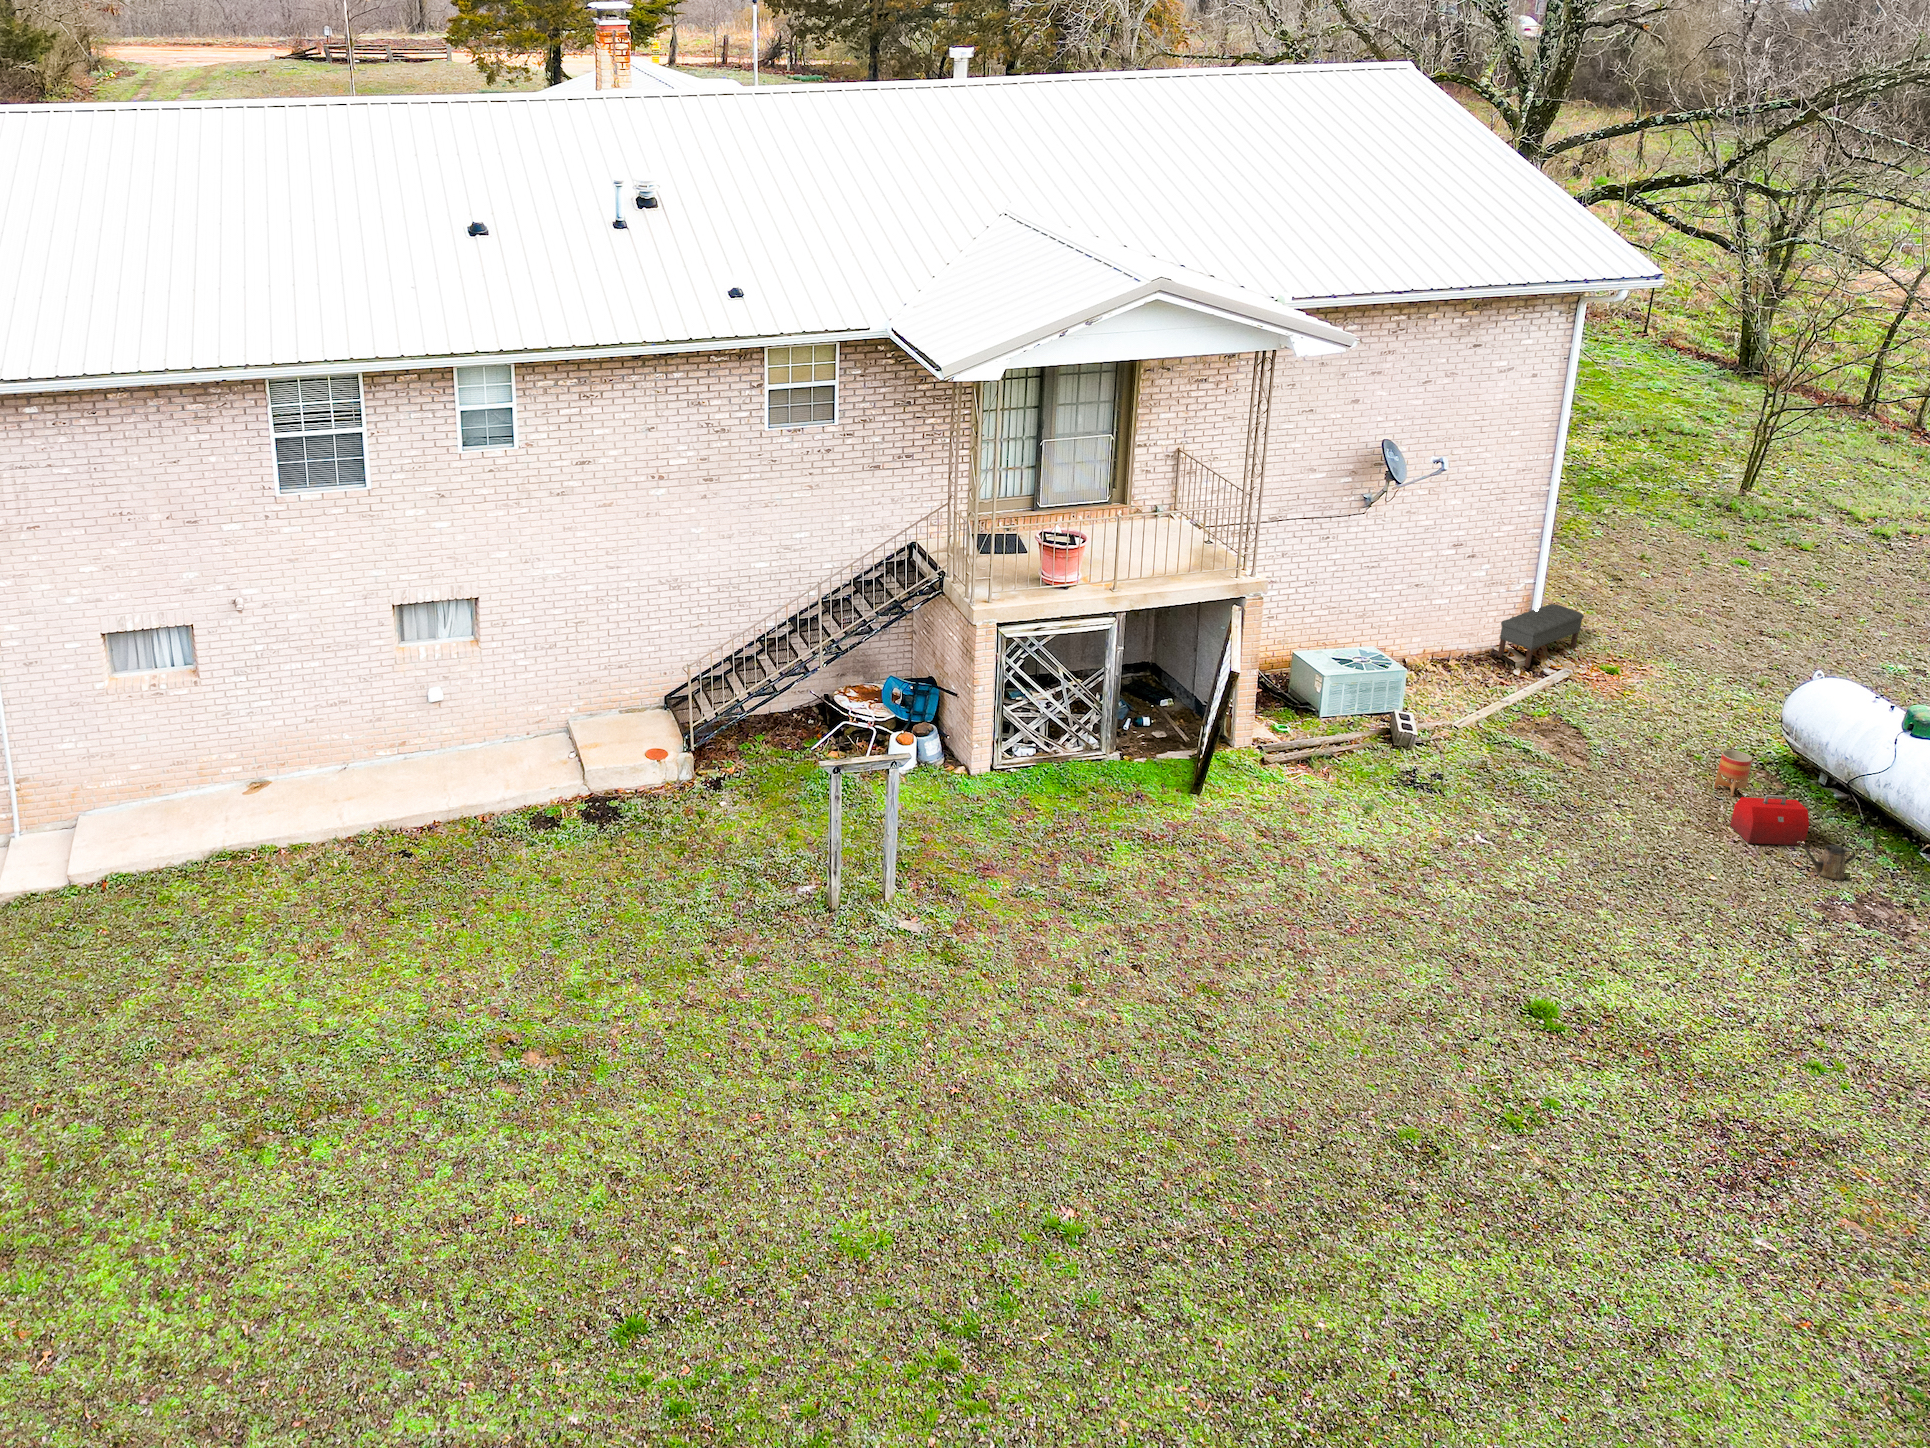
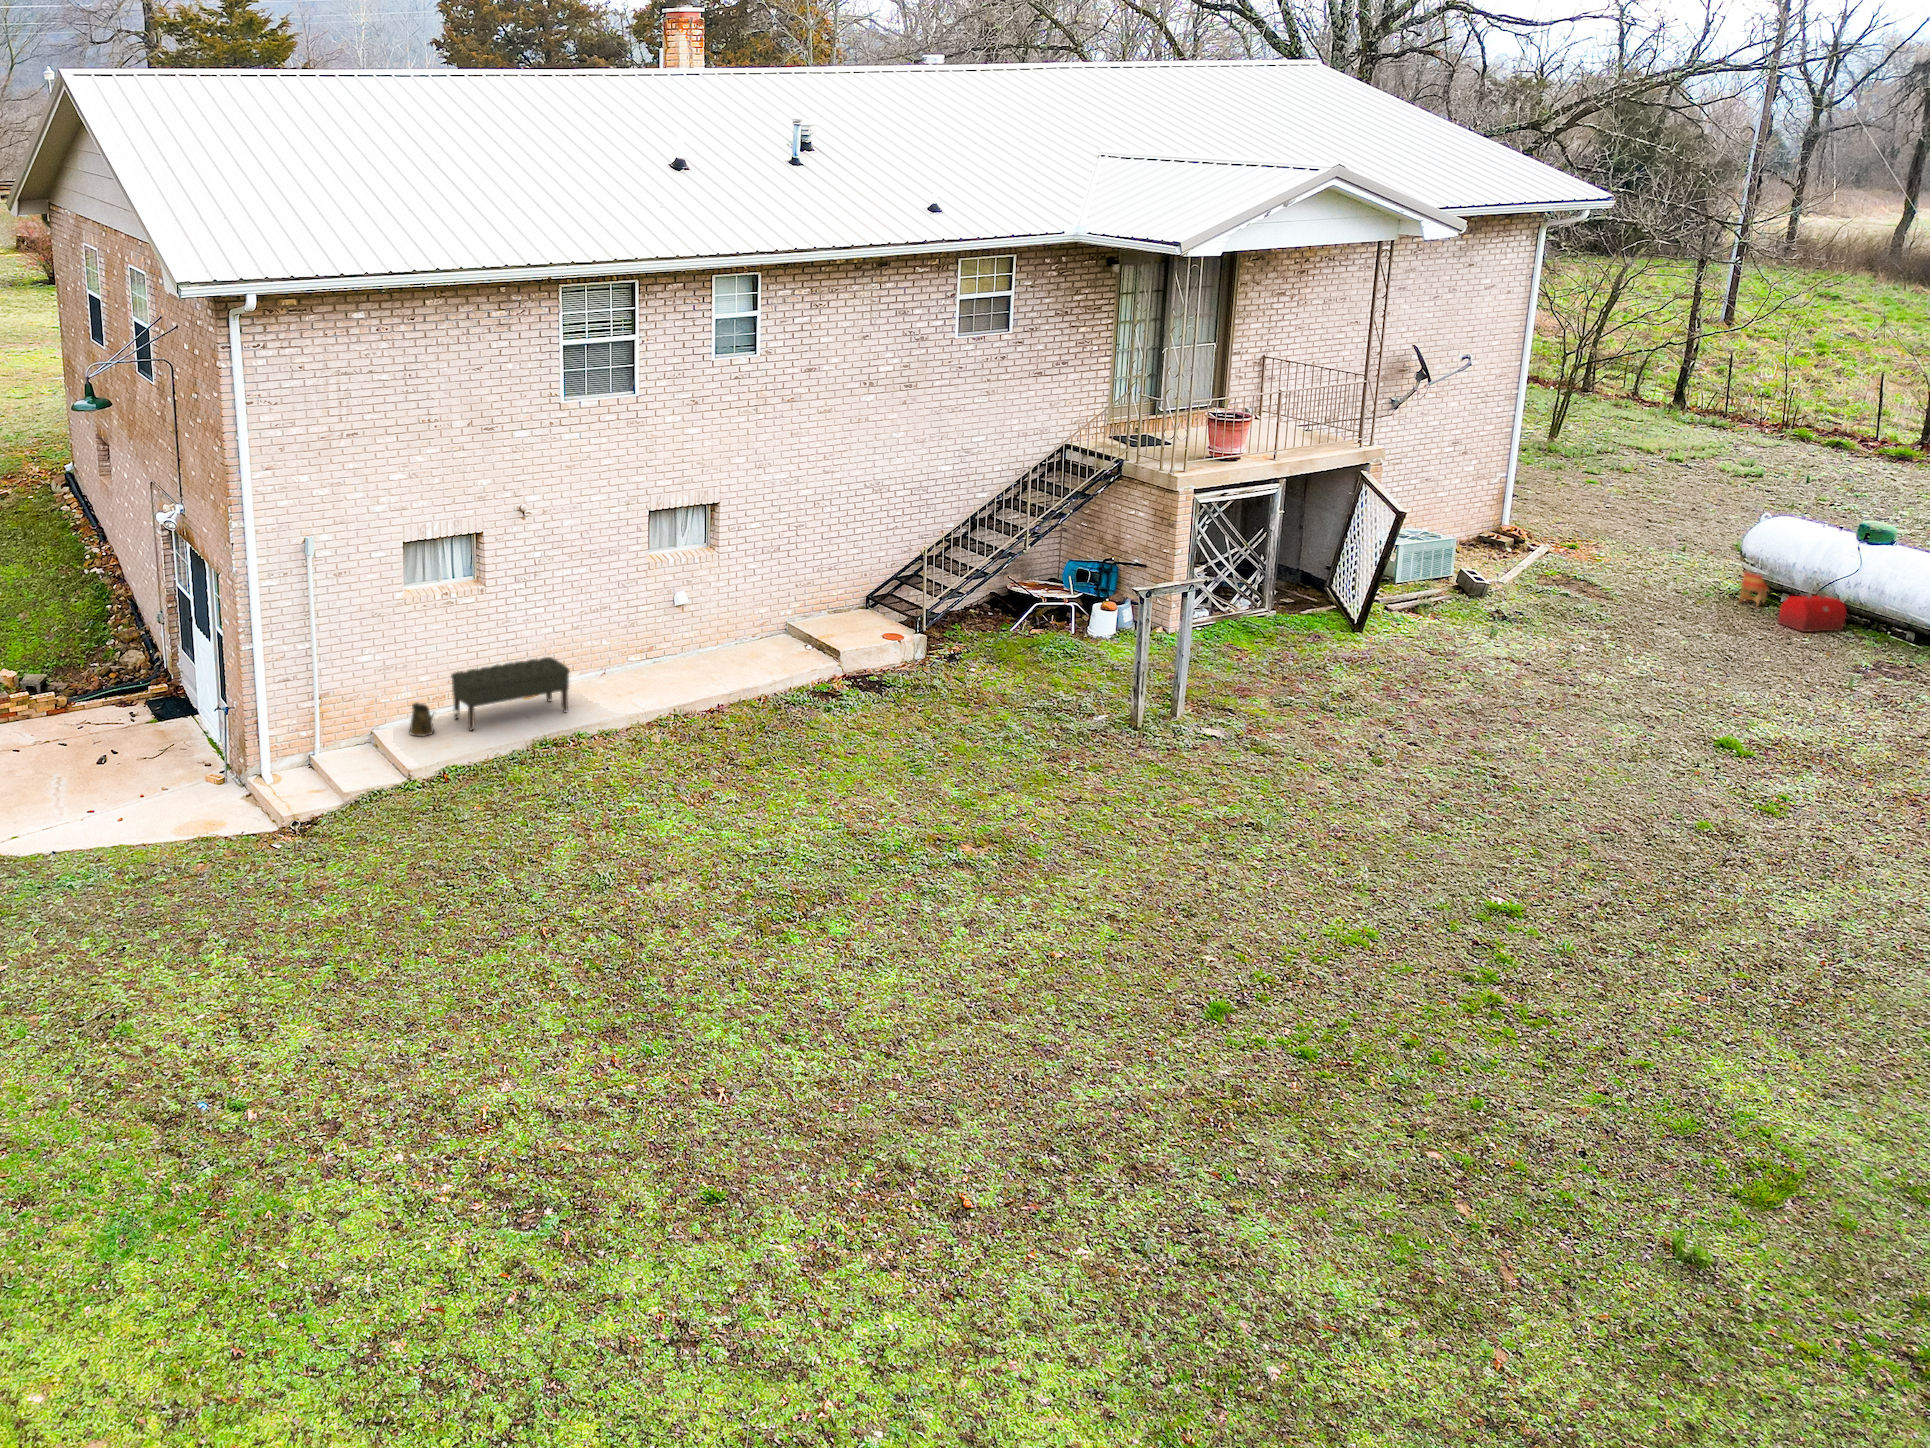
bench: present [1498,604,1584,668] -> present [451,657,570,730]
watering can: present [1799,842,1856,880] -> present [410,703,434,737]

